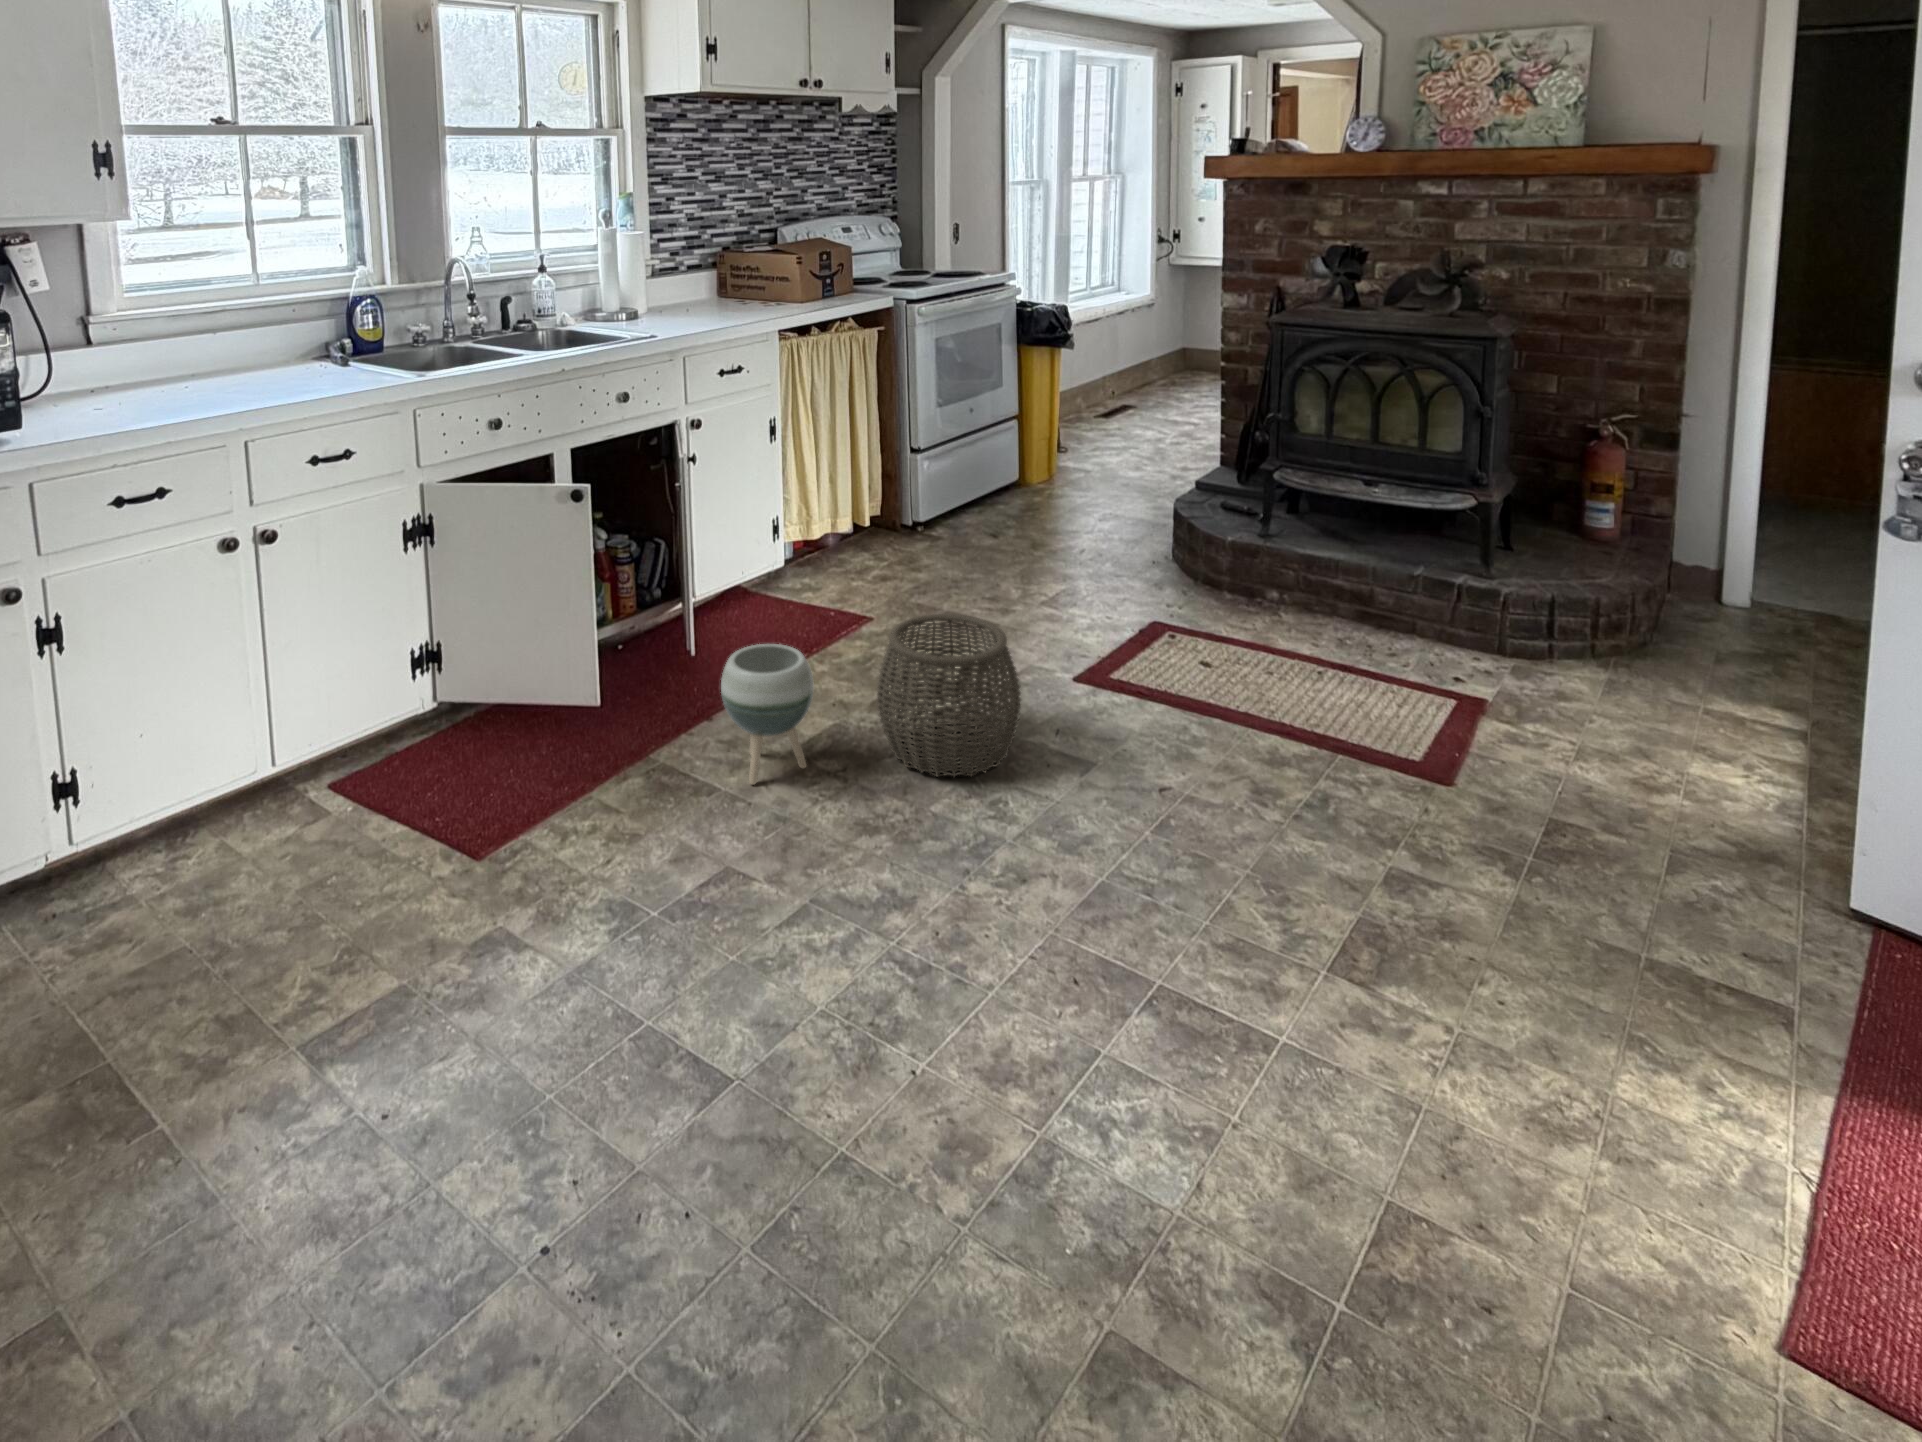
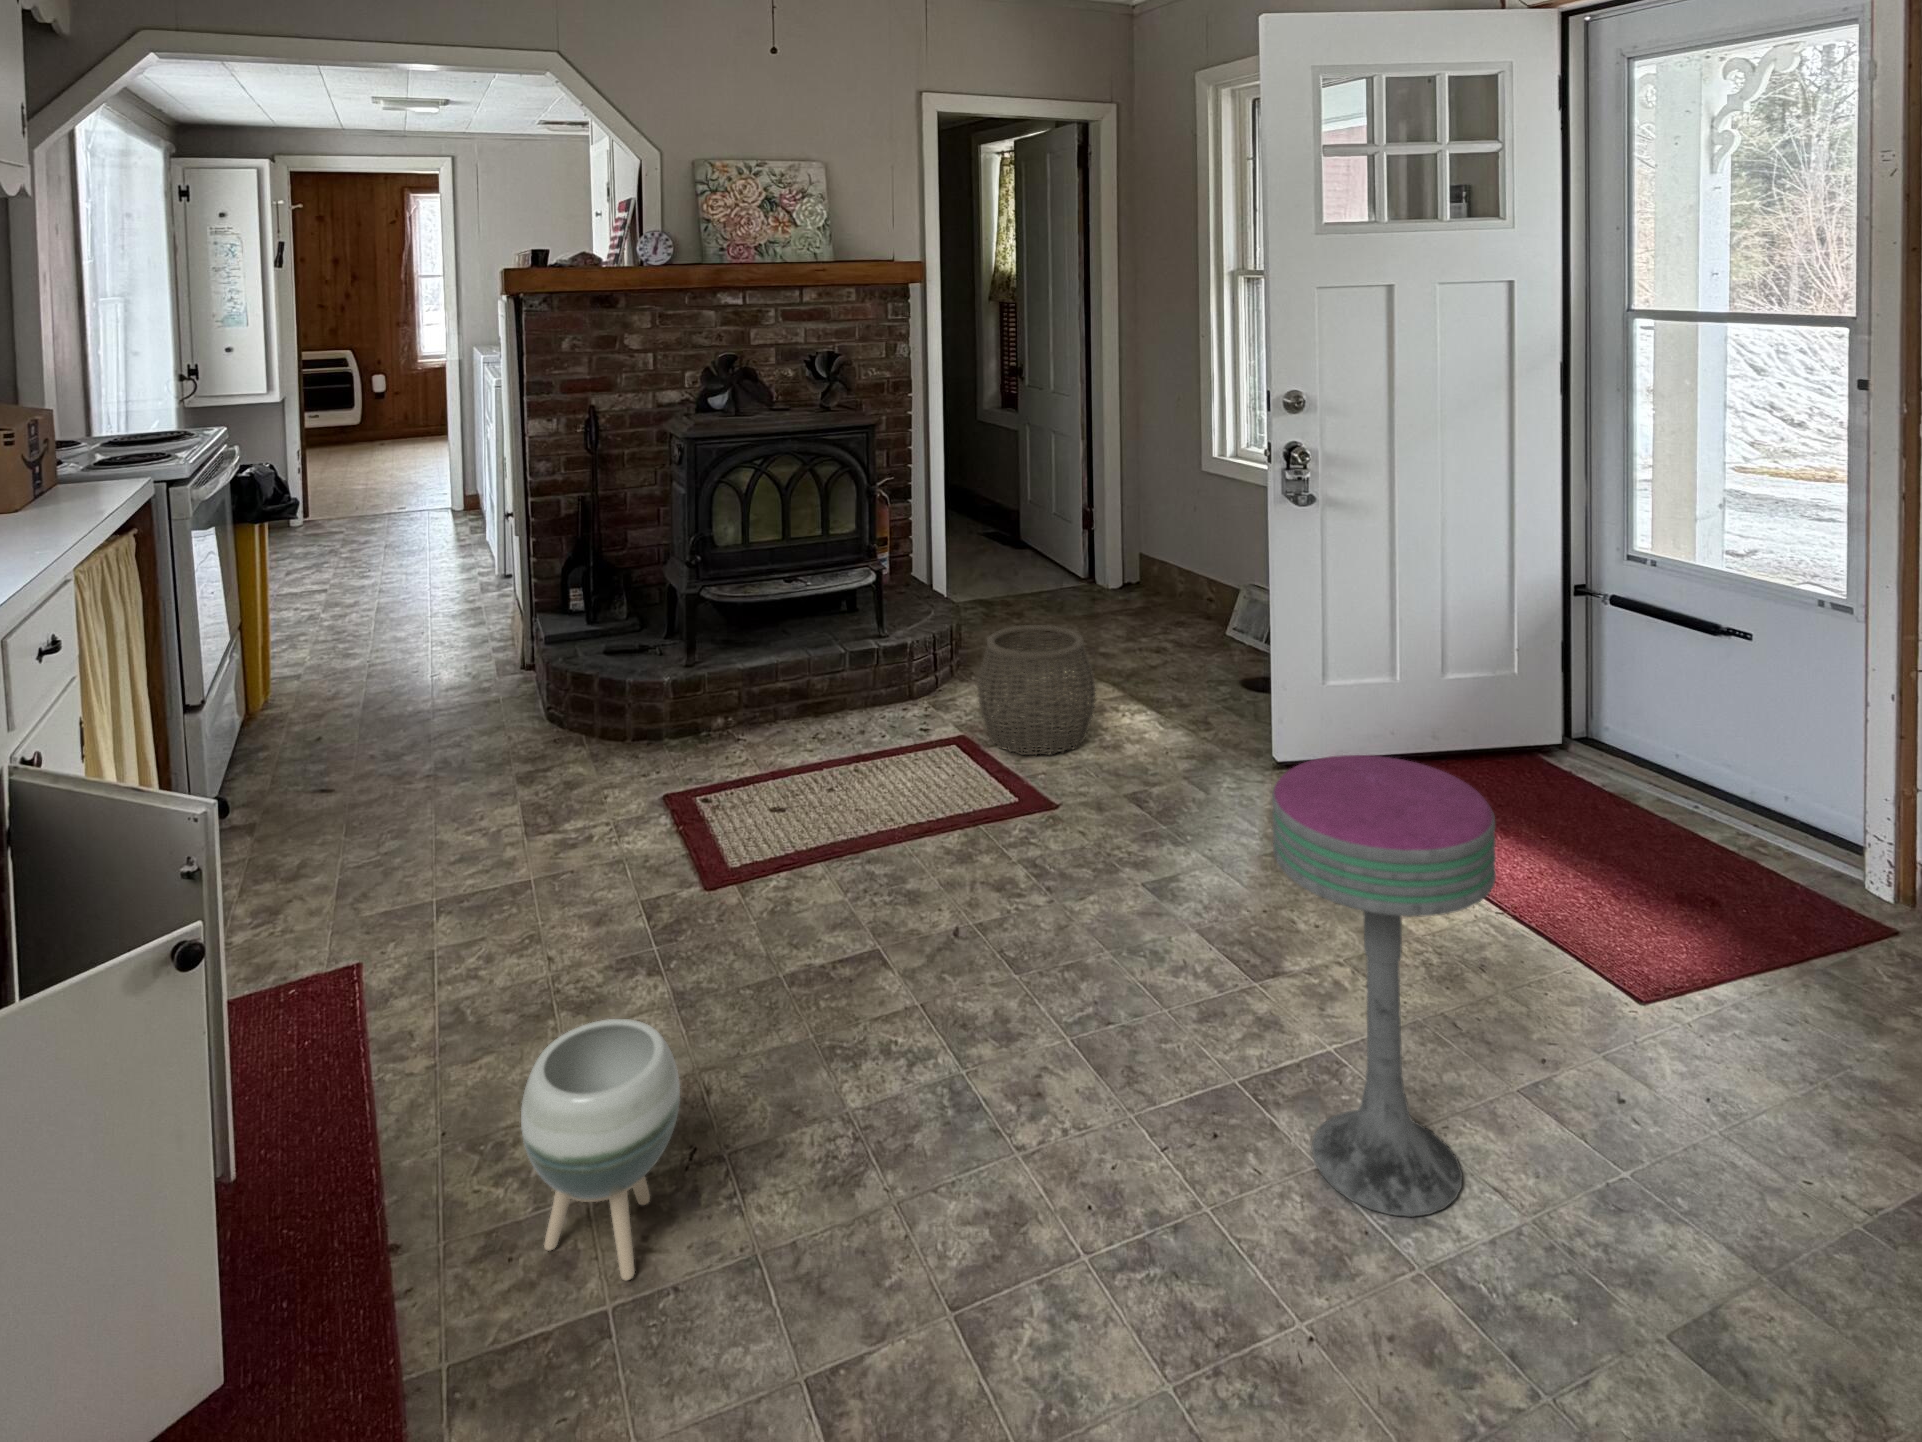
woven basket: present [877,614,1021,777] -> present [977,625,1096,755]
bar stool: none [1048,696,1275,1154] -> present [1272,755,1496,1217]

